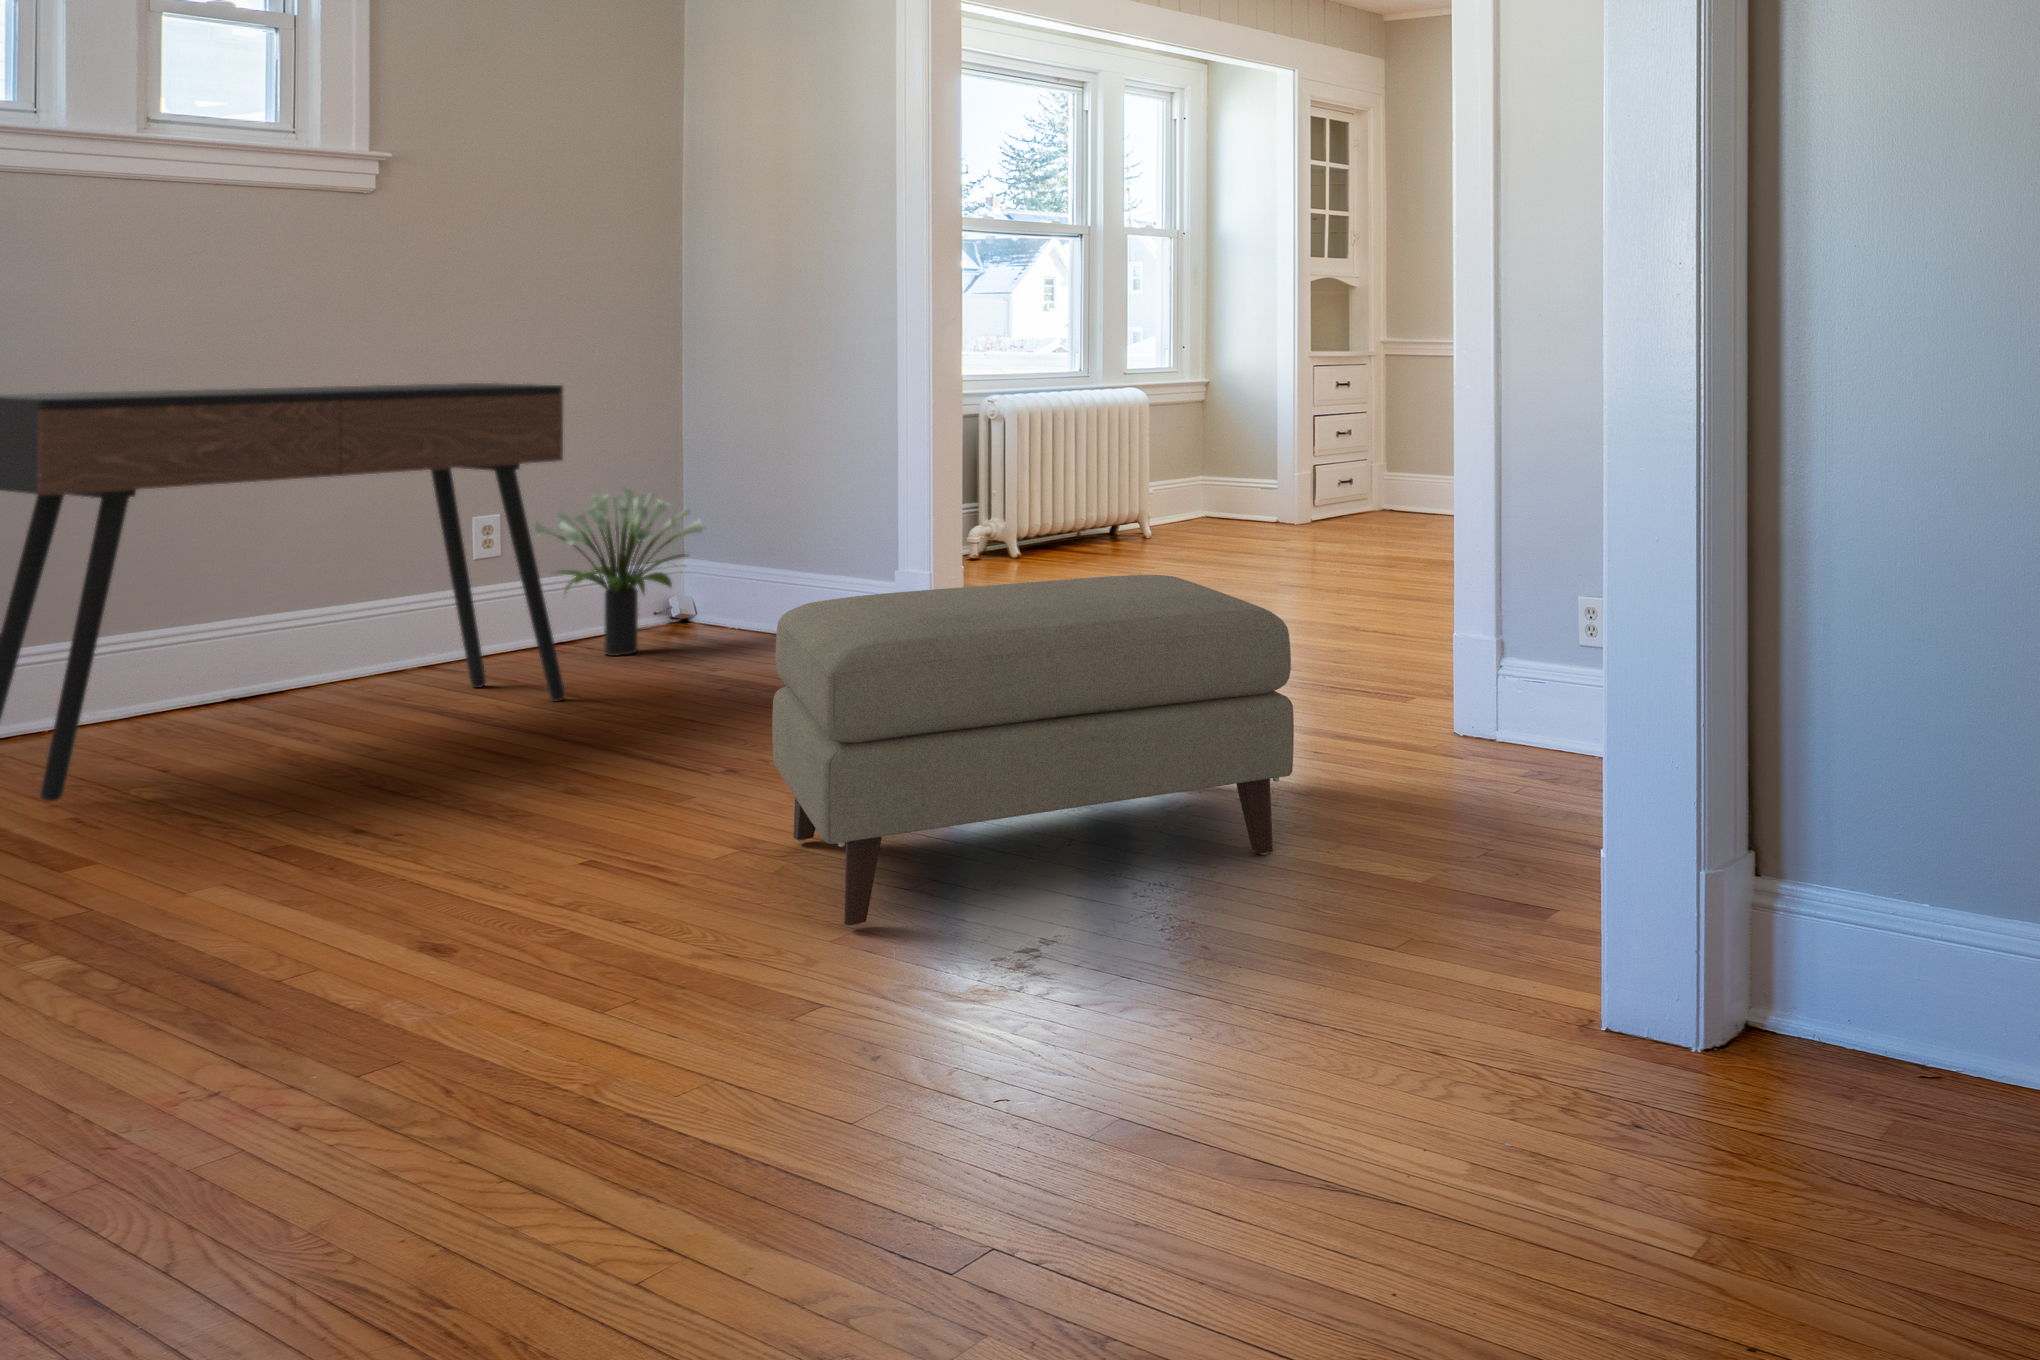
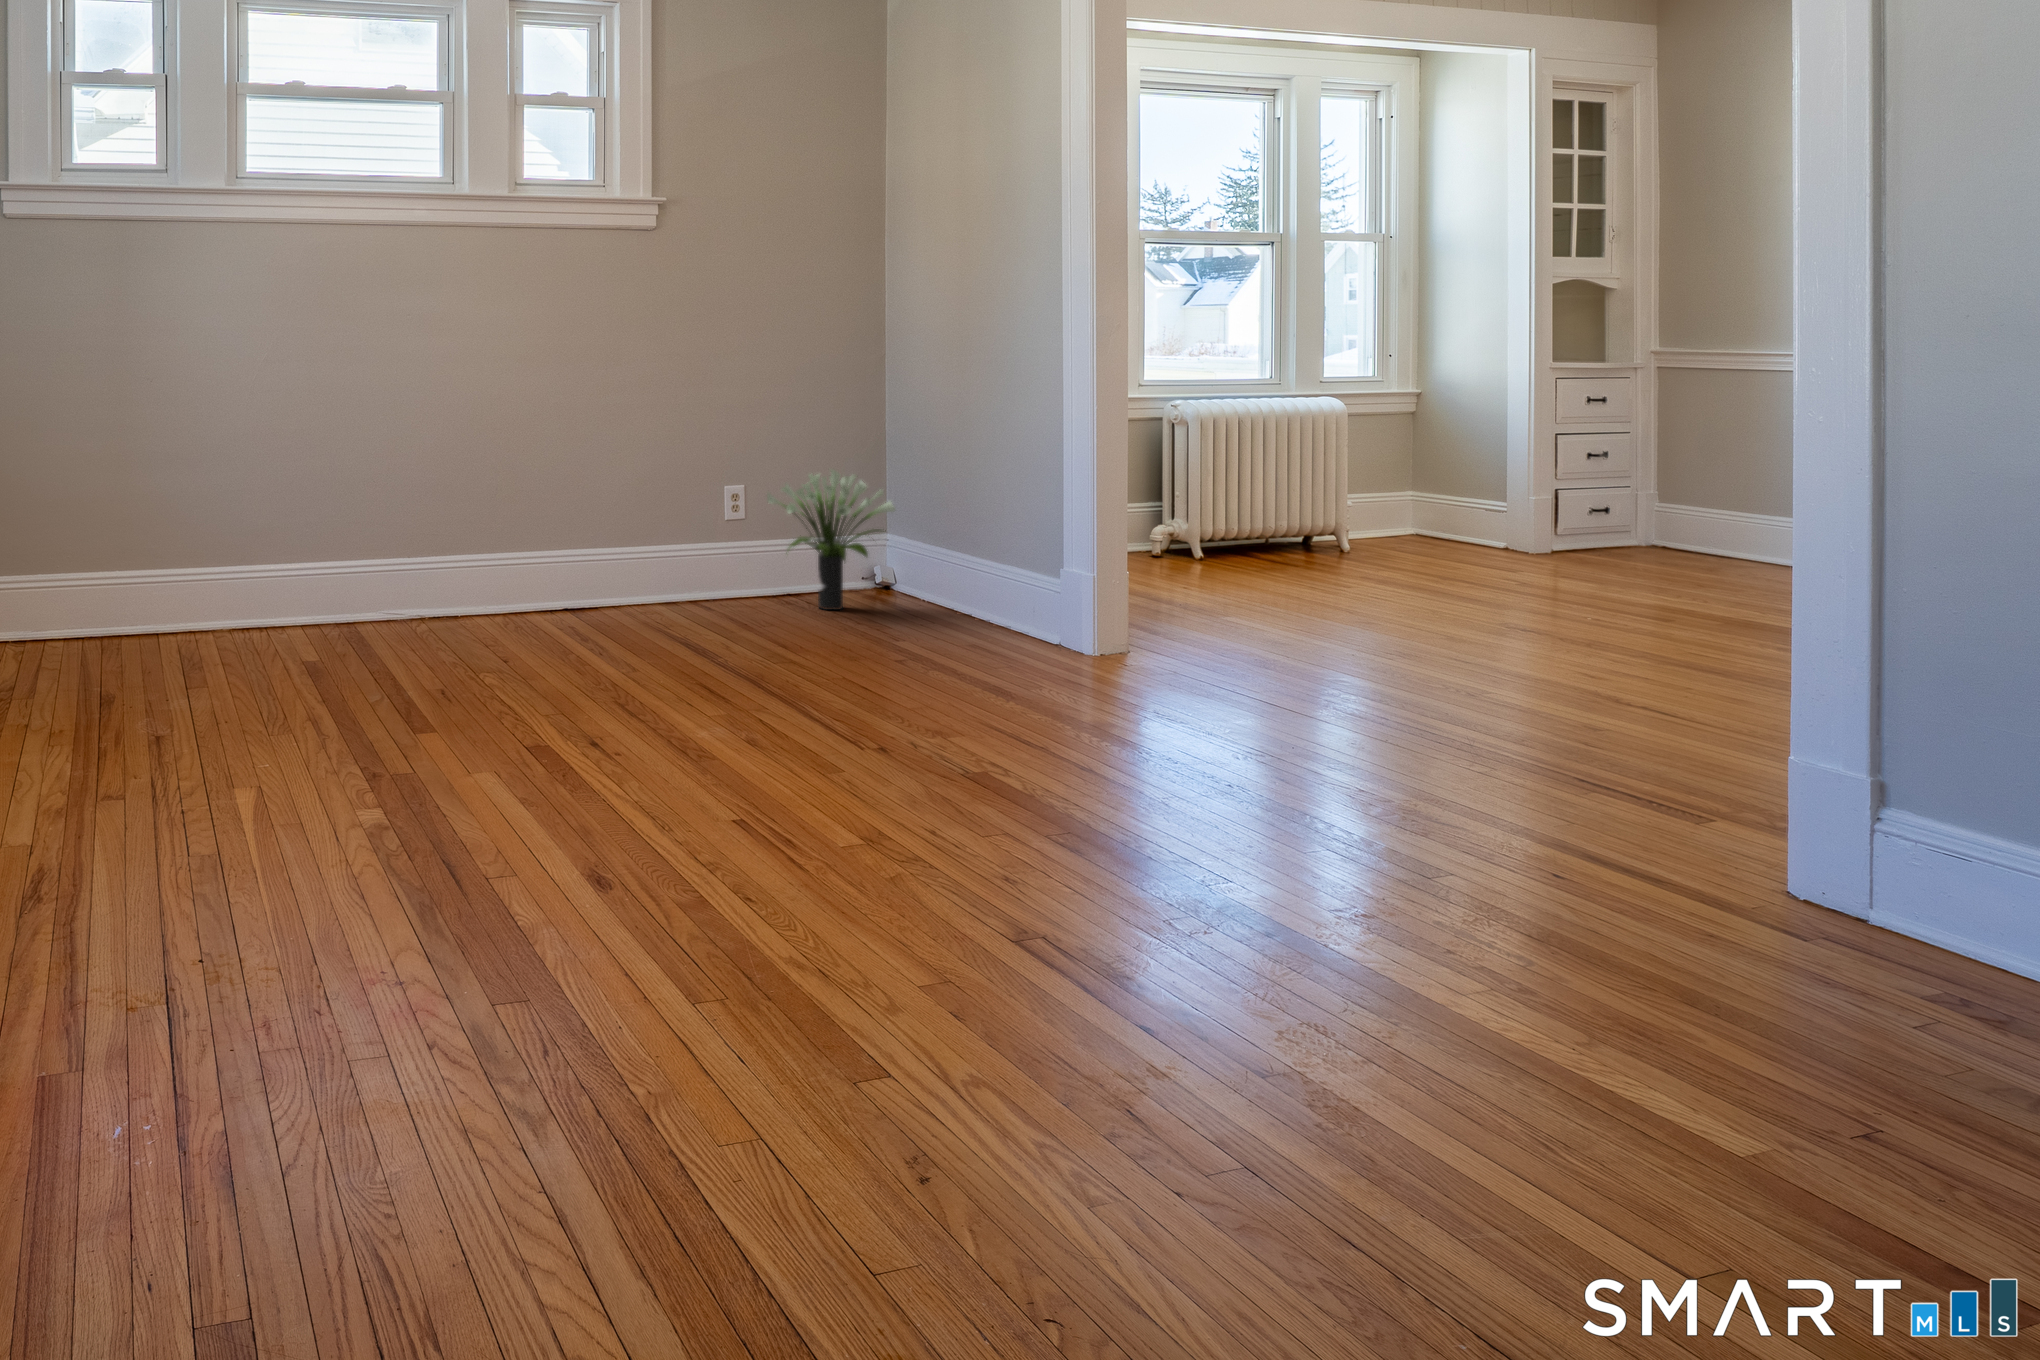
console table: present [0,383,565,802] -> none [412,379,777,668]
ottoman: present [772,575,1294,927] -> none [898,603,1584,1055]

